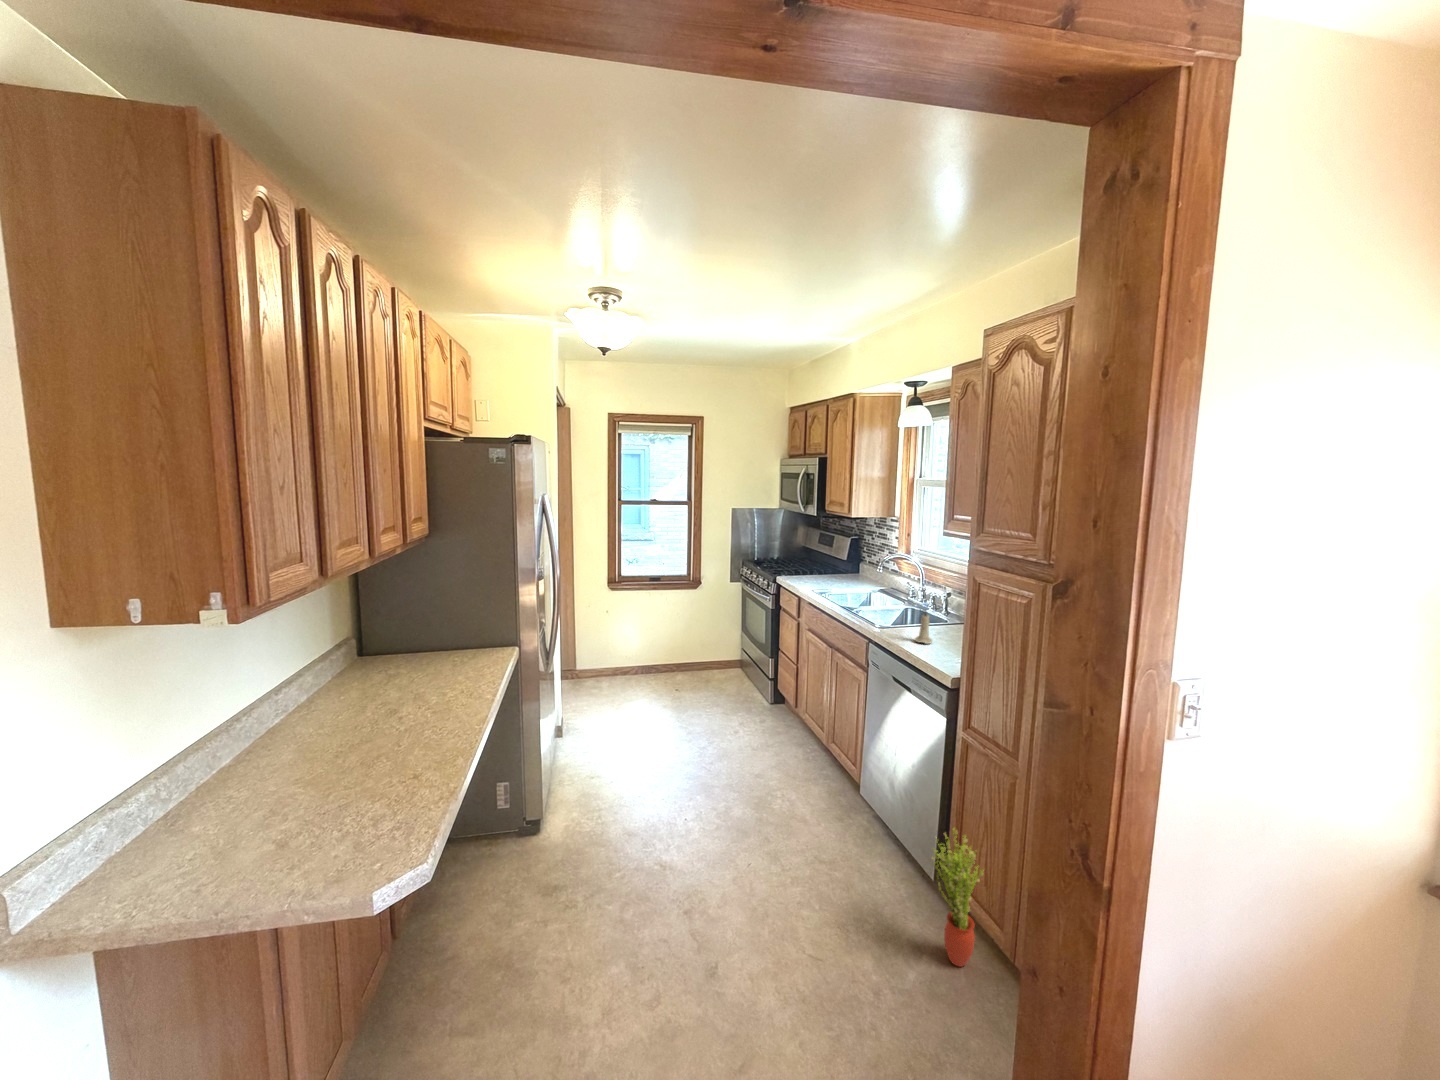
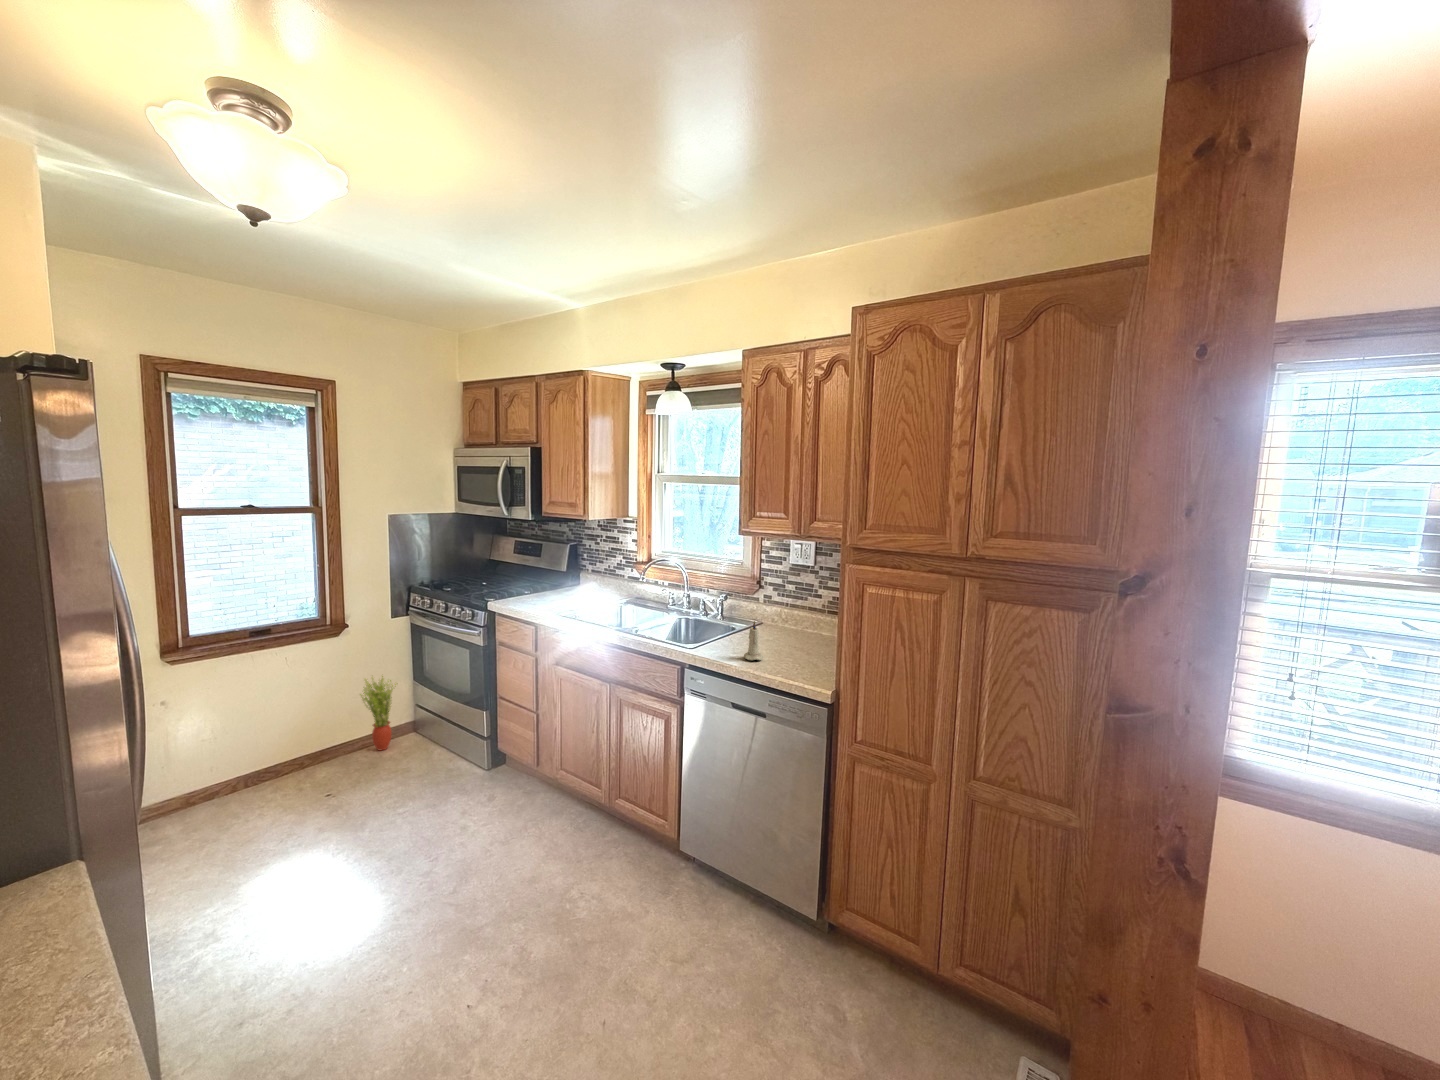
potted plant: present [932,829,984,967] -> present [360,676,398,750]

